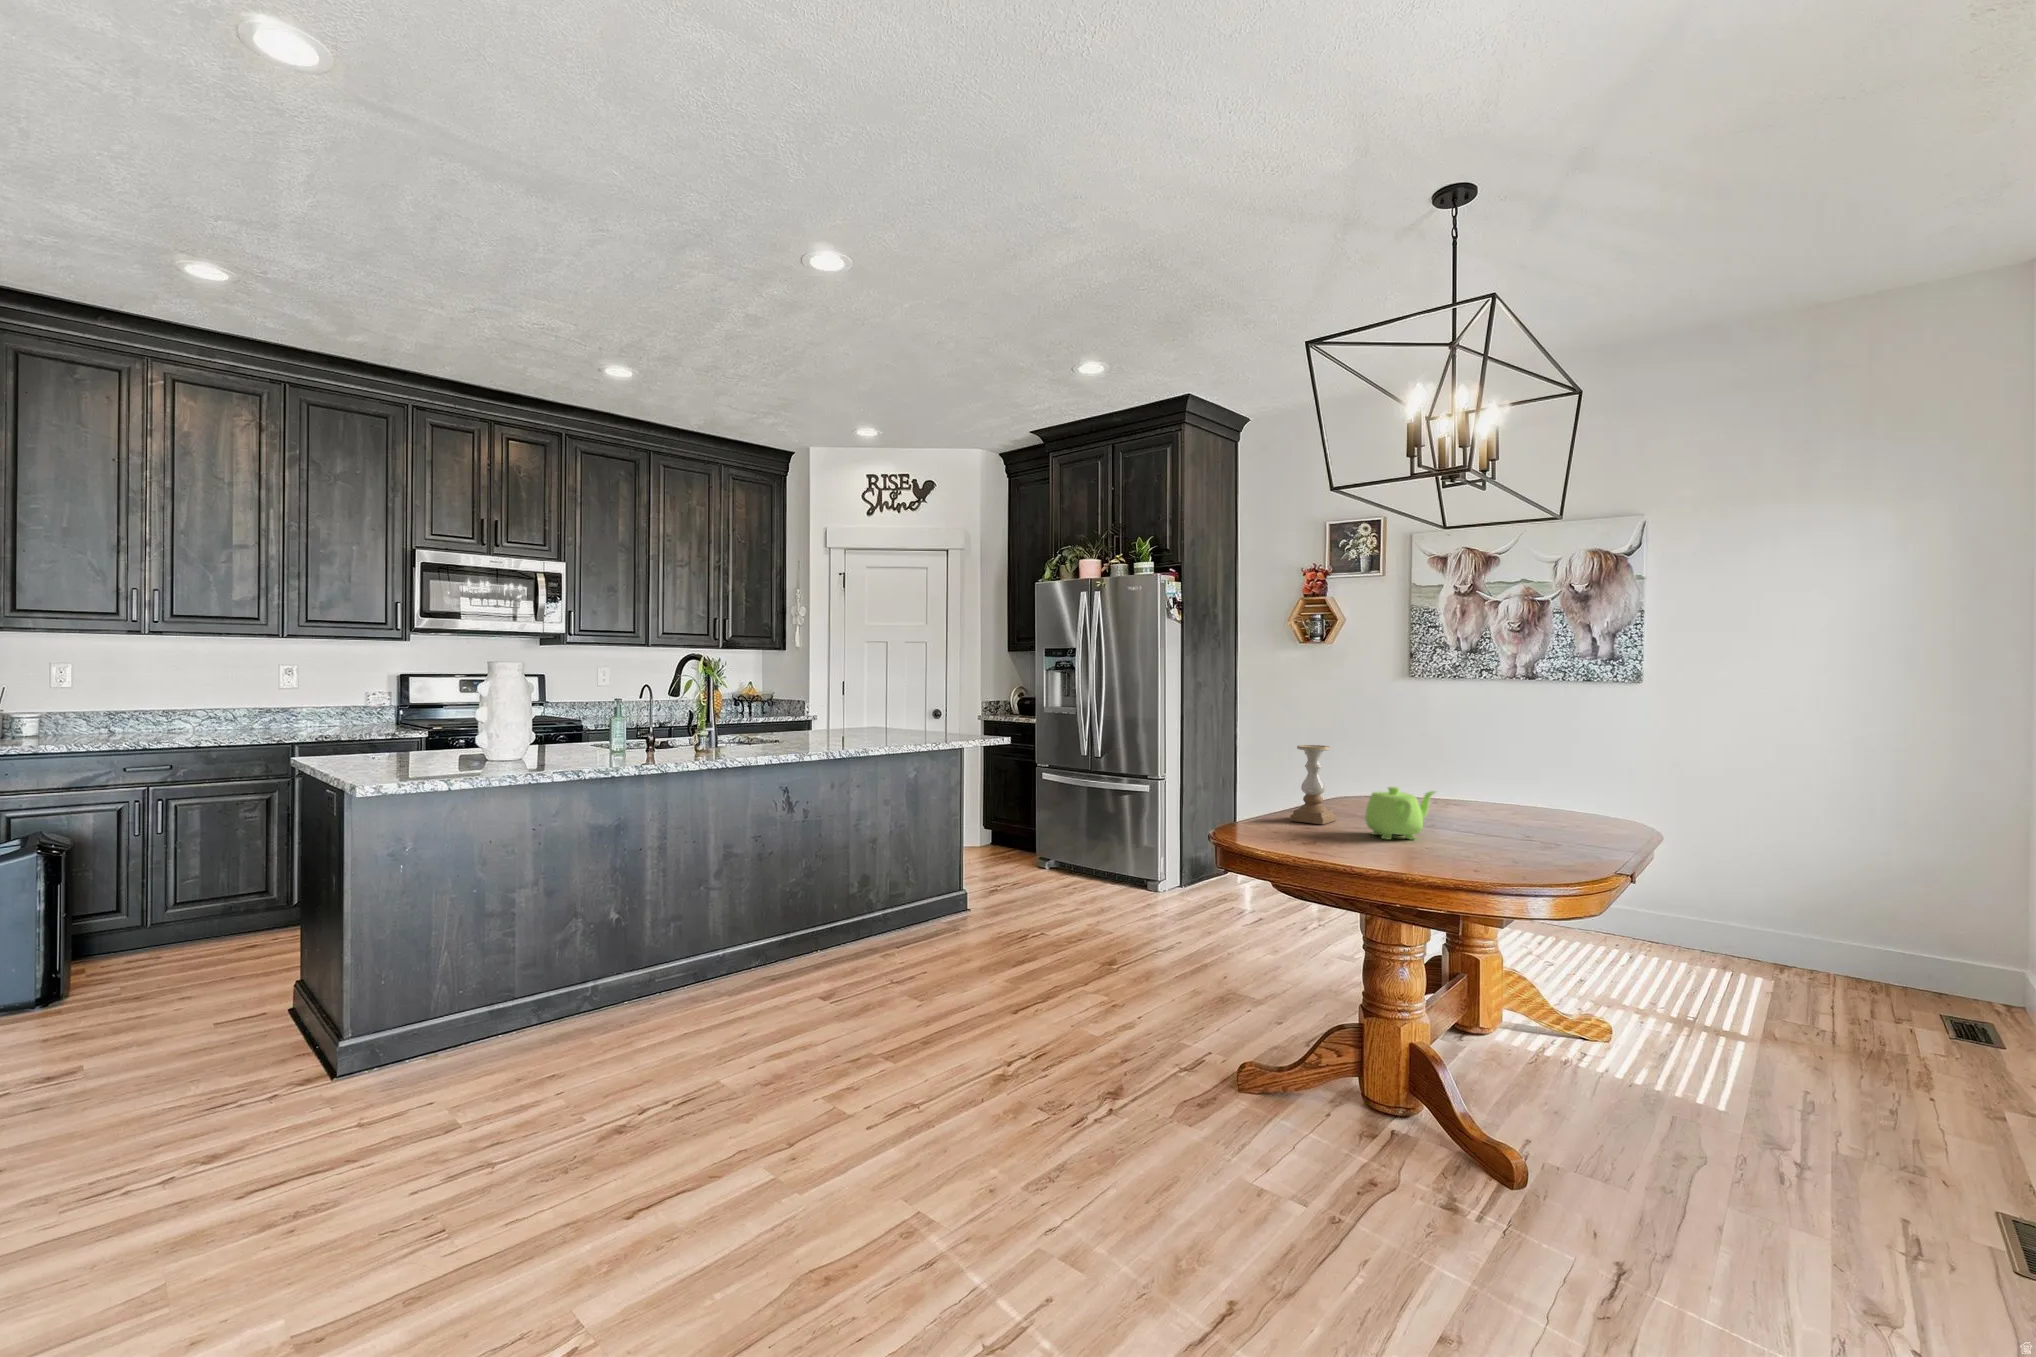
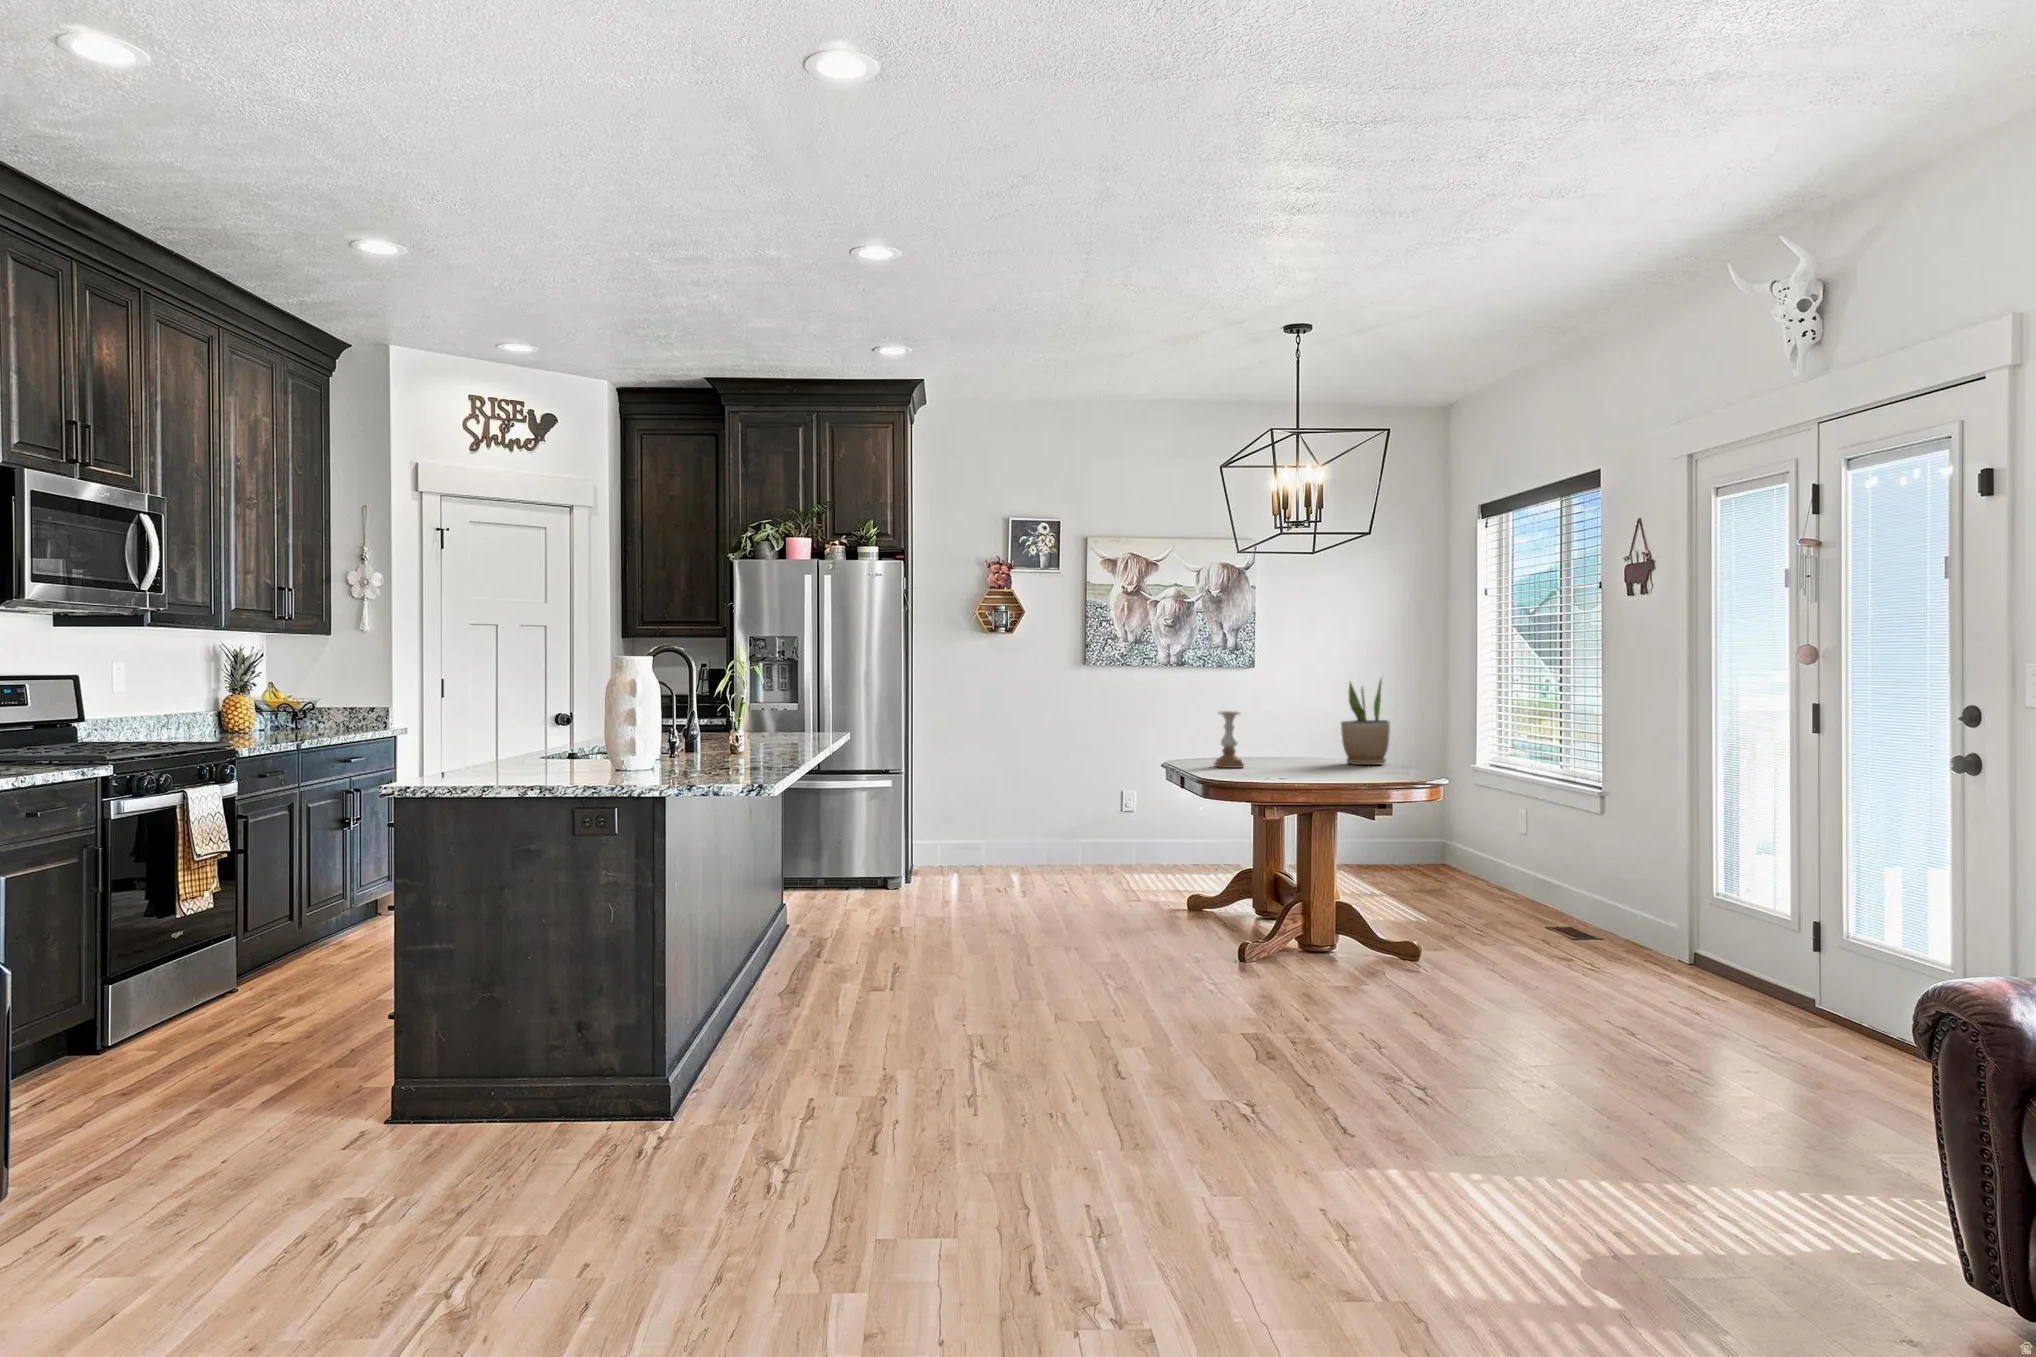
potted plant: none [1511,700,1597,844] -> present [1341,680,1390,765]
teapot: present [1365,787,1435,839] -> none [1278,735,1323,770]

